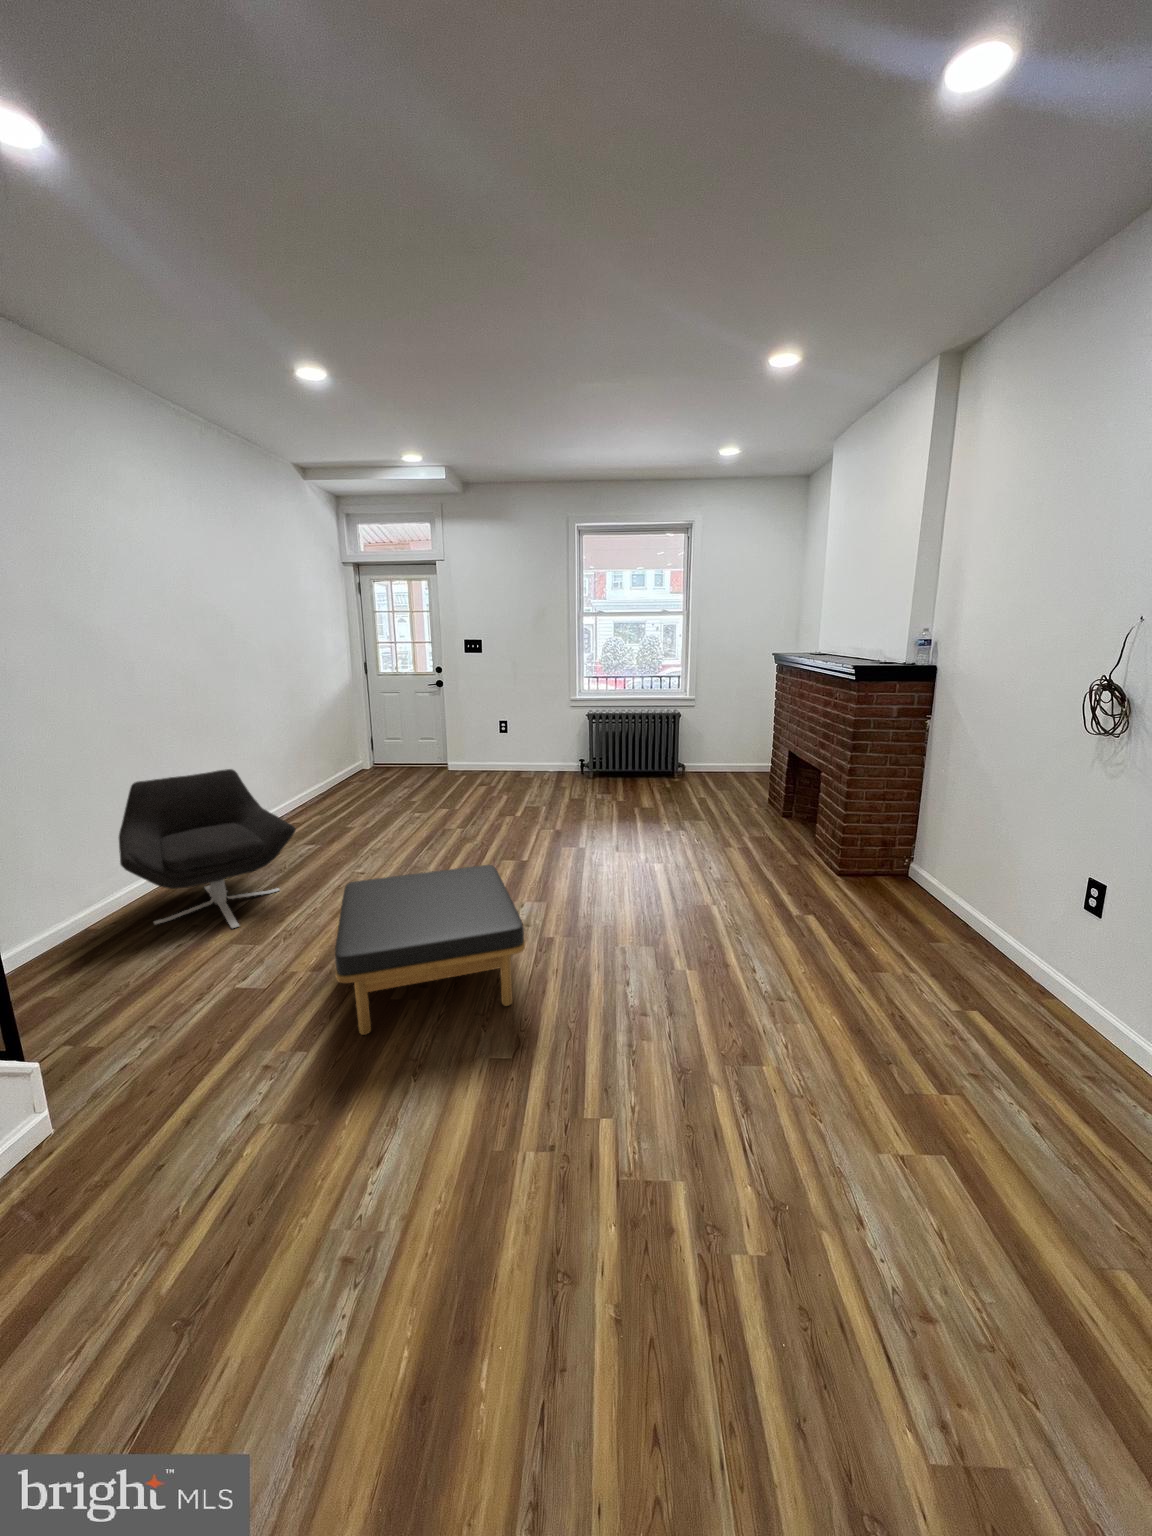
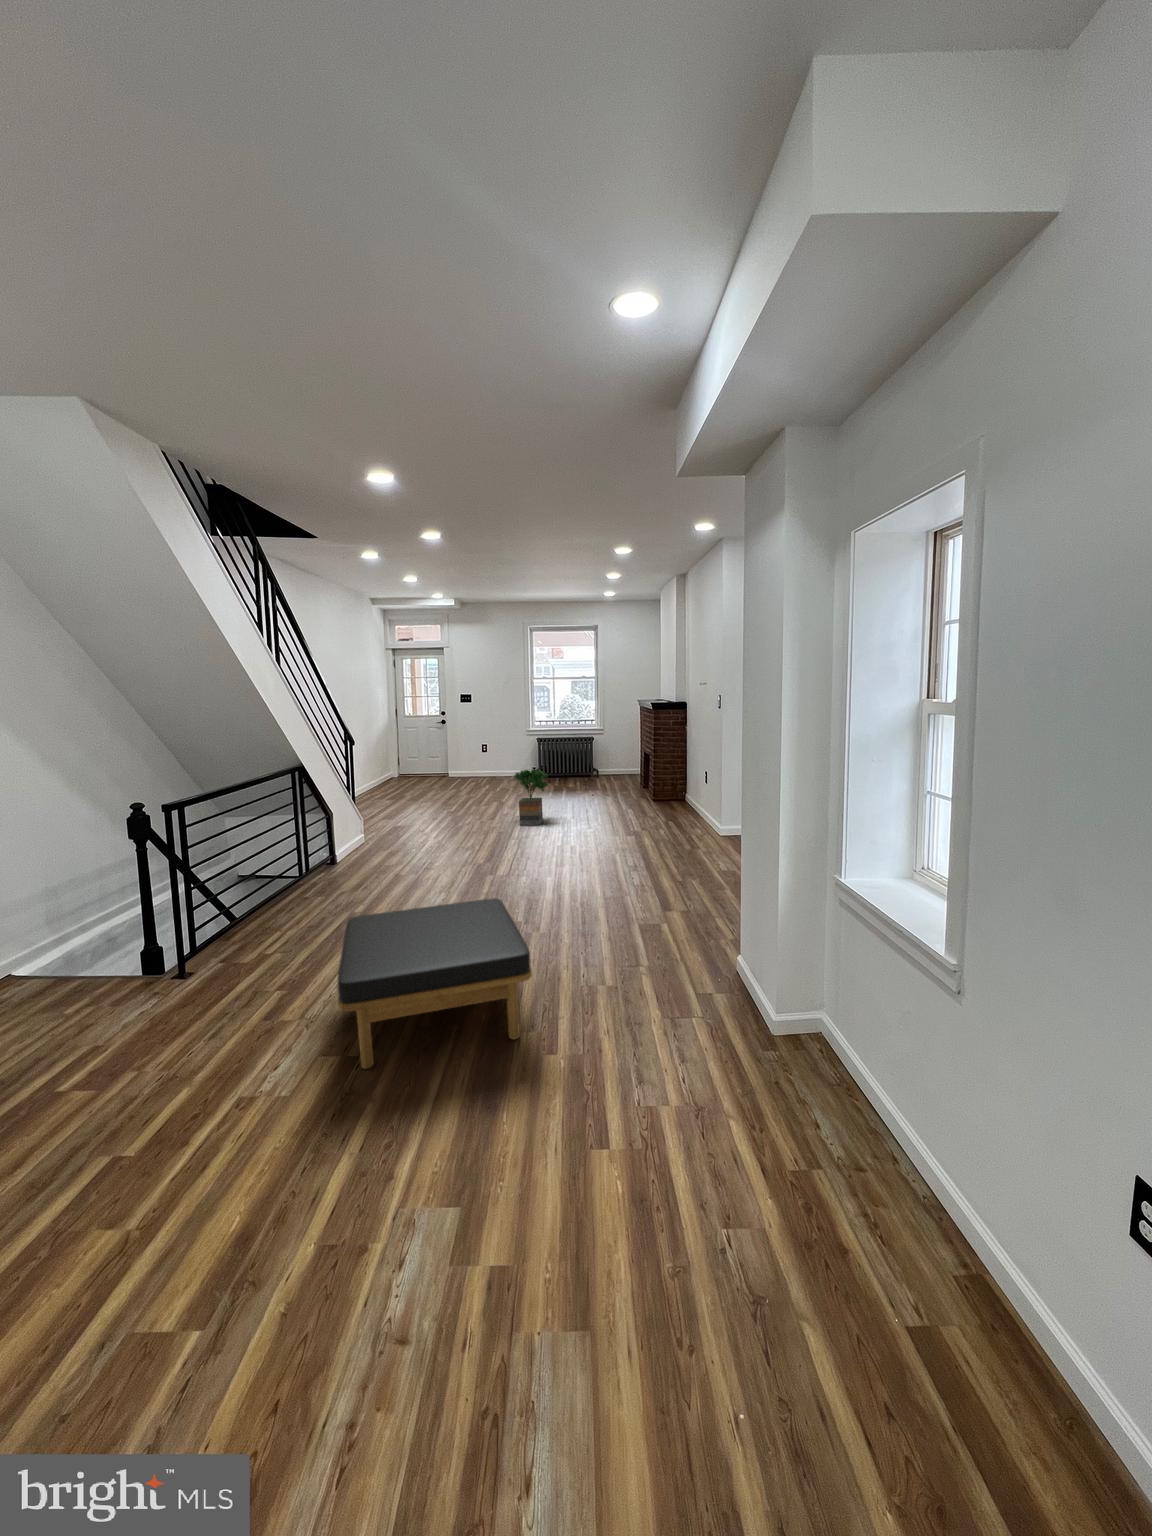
potted tree: none [505,726,541,780] -> present [514,770,548,826]
lounge chair: present [119,769,296,928] -> none [119,811,298,972]

